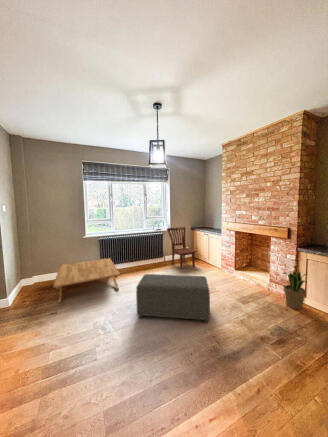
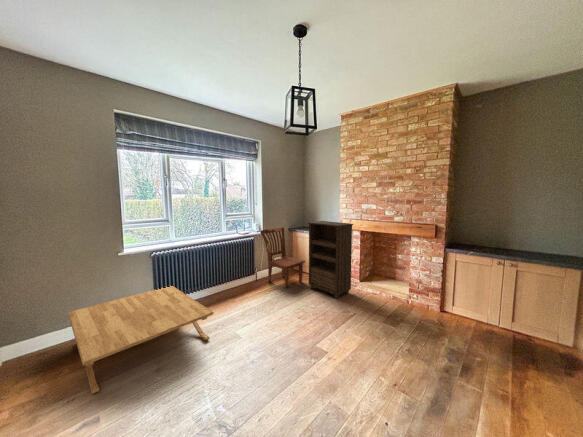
bookshelf: none [196,223,226,279] -> present [308,221,353,298]
potted plant: present [283,271,307,310] -> none [433,276,464,322]
ottoman: present [136,274,210,322] -> none [265,298,379,383]

